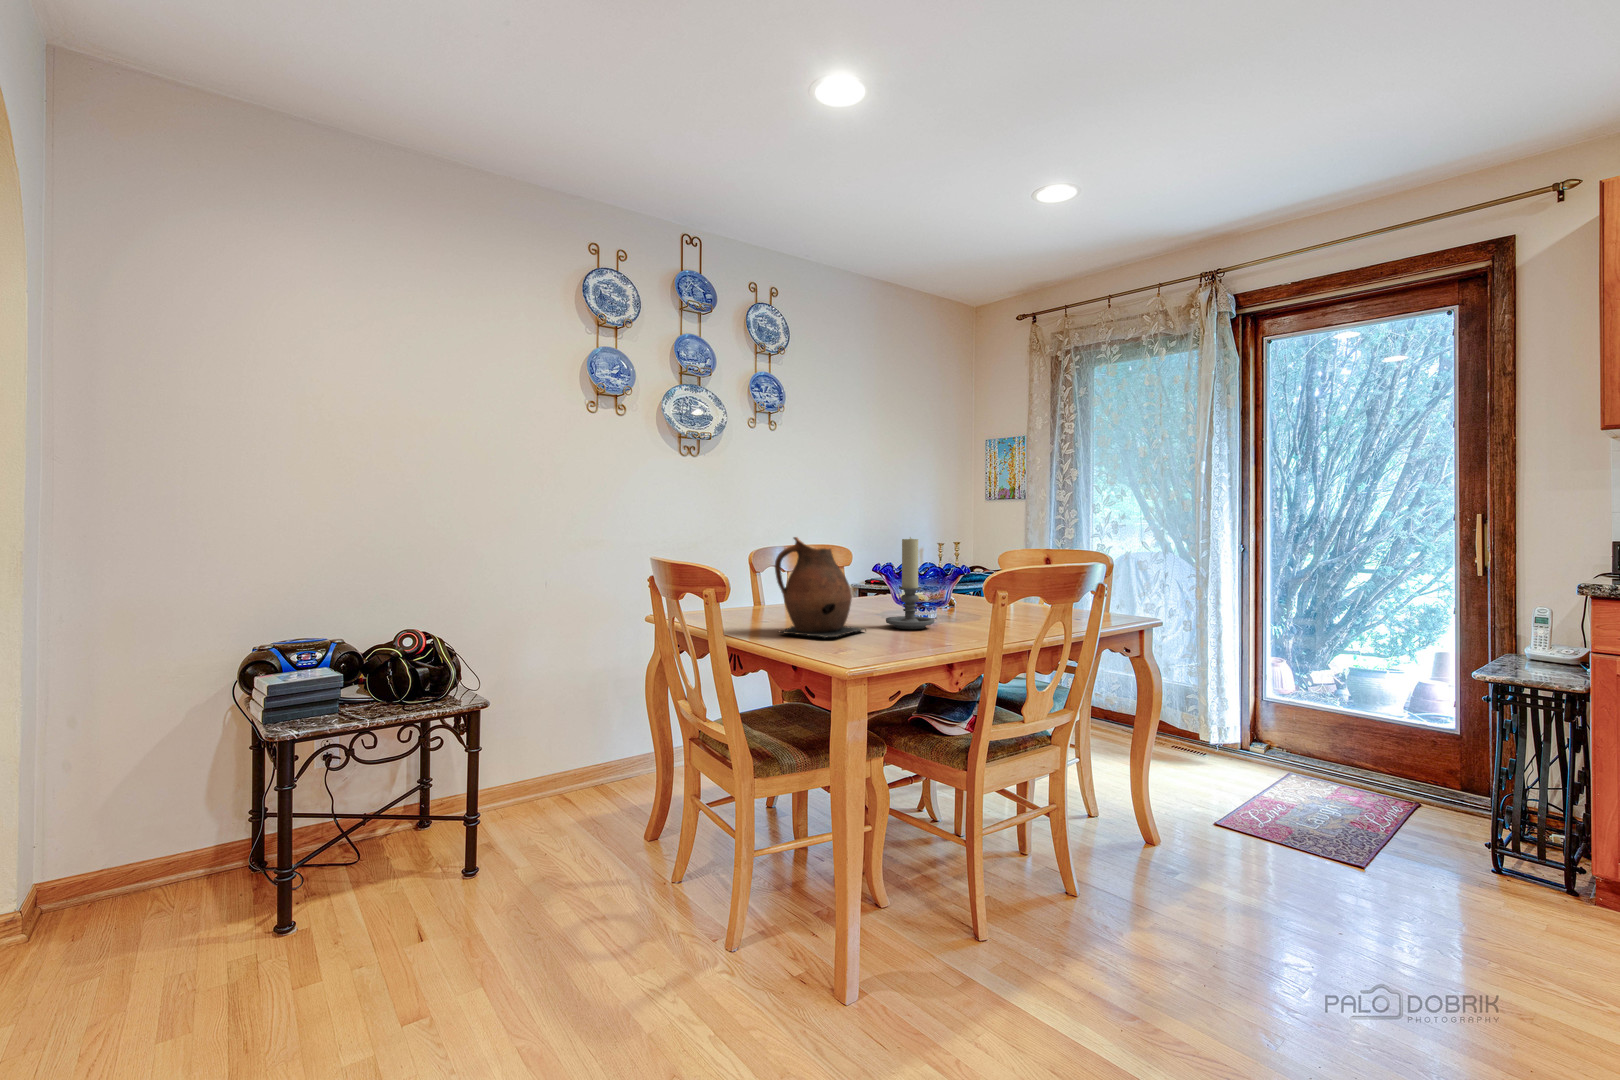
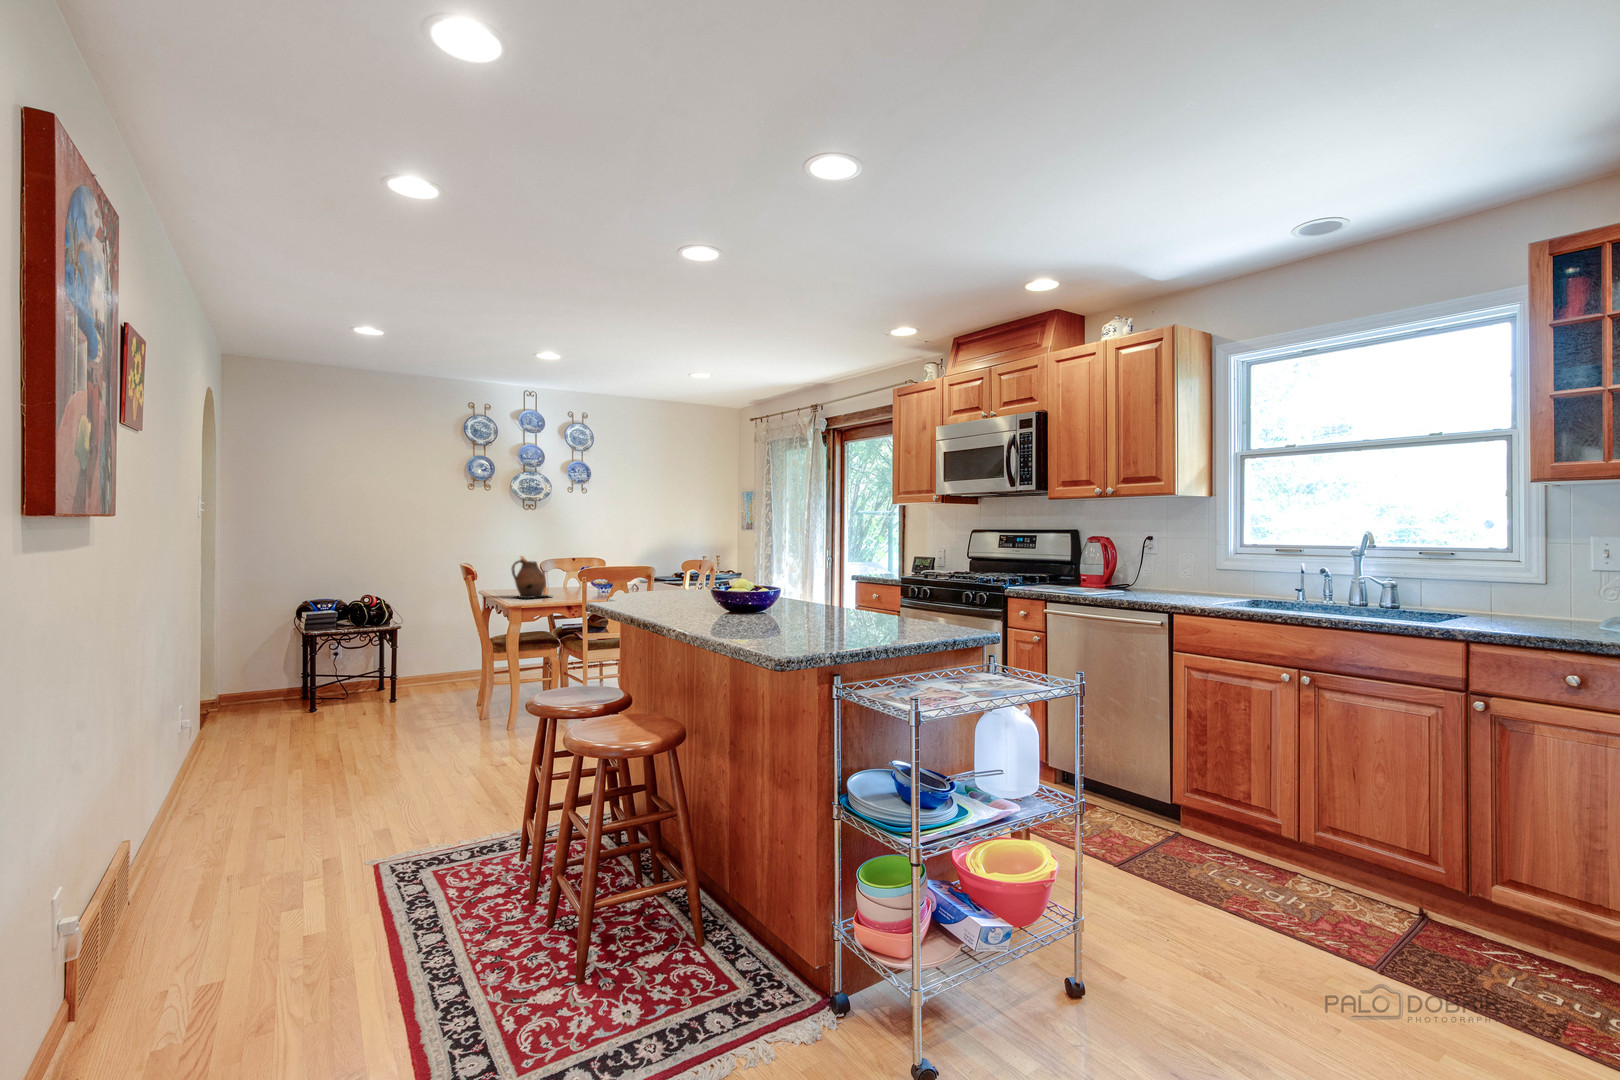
candle holder: present [886,537,934,629] -> none [568,556,590,597]

